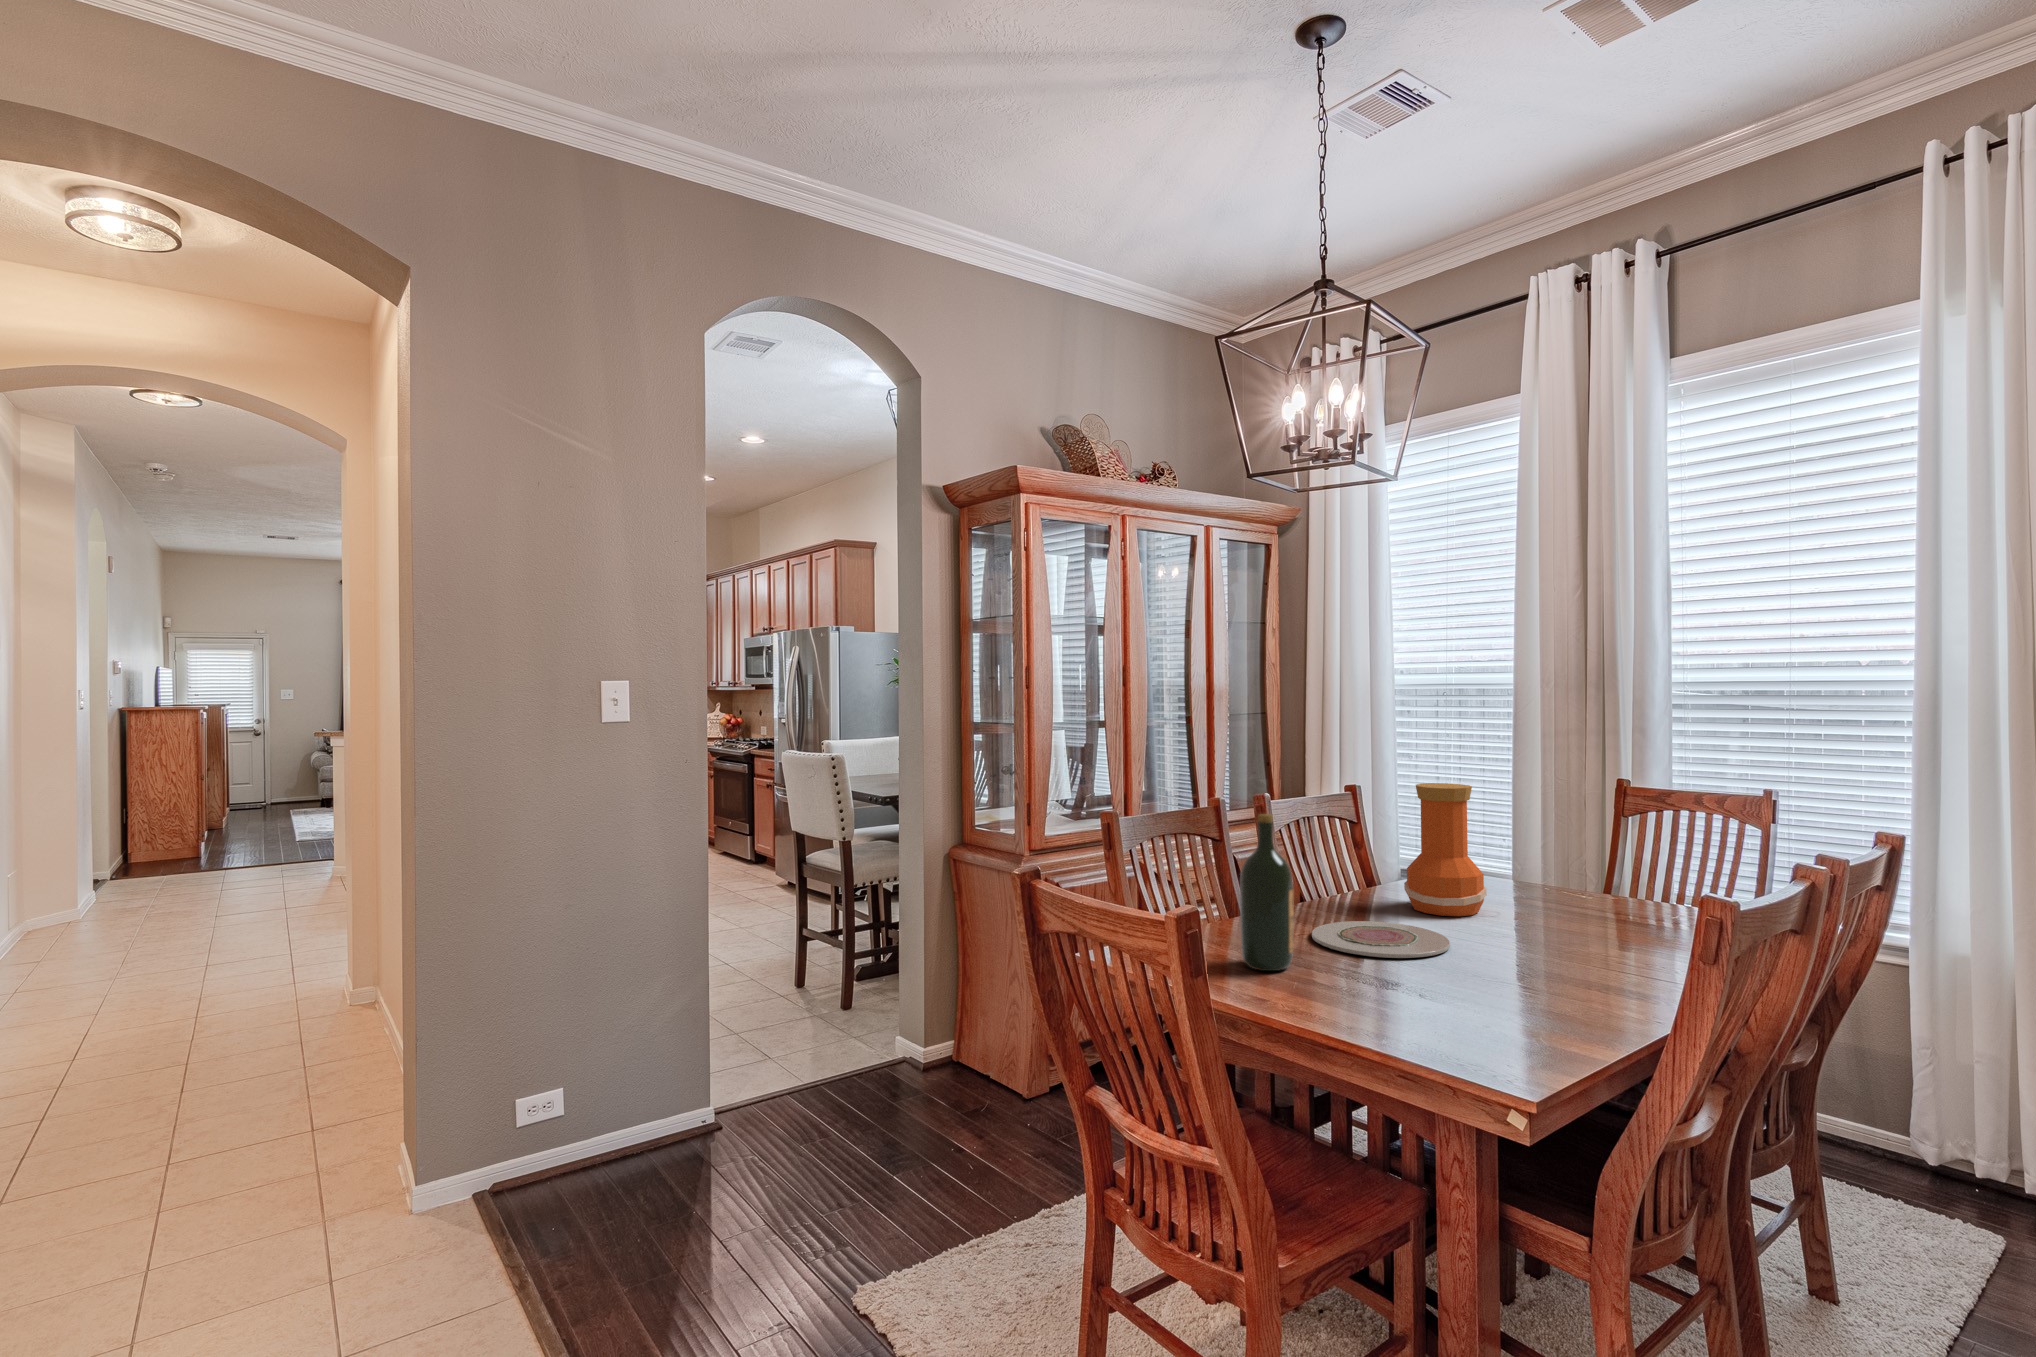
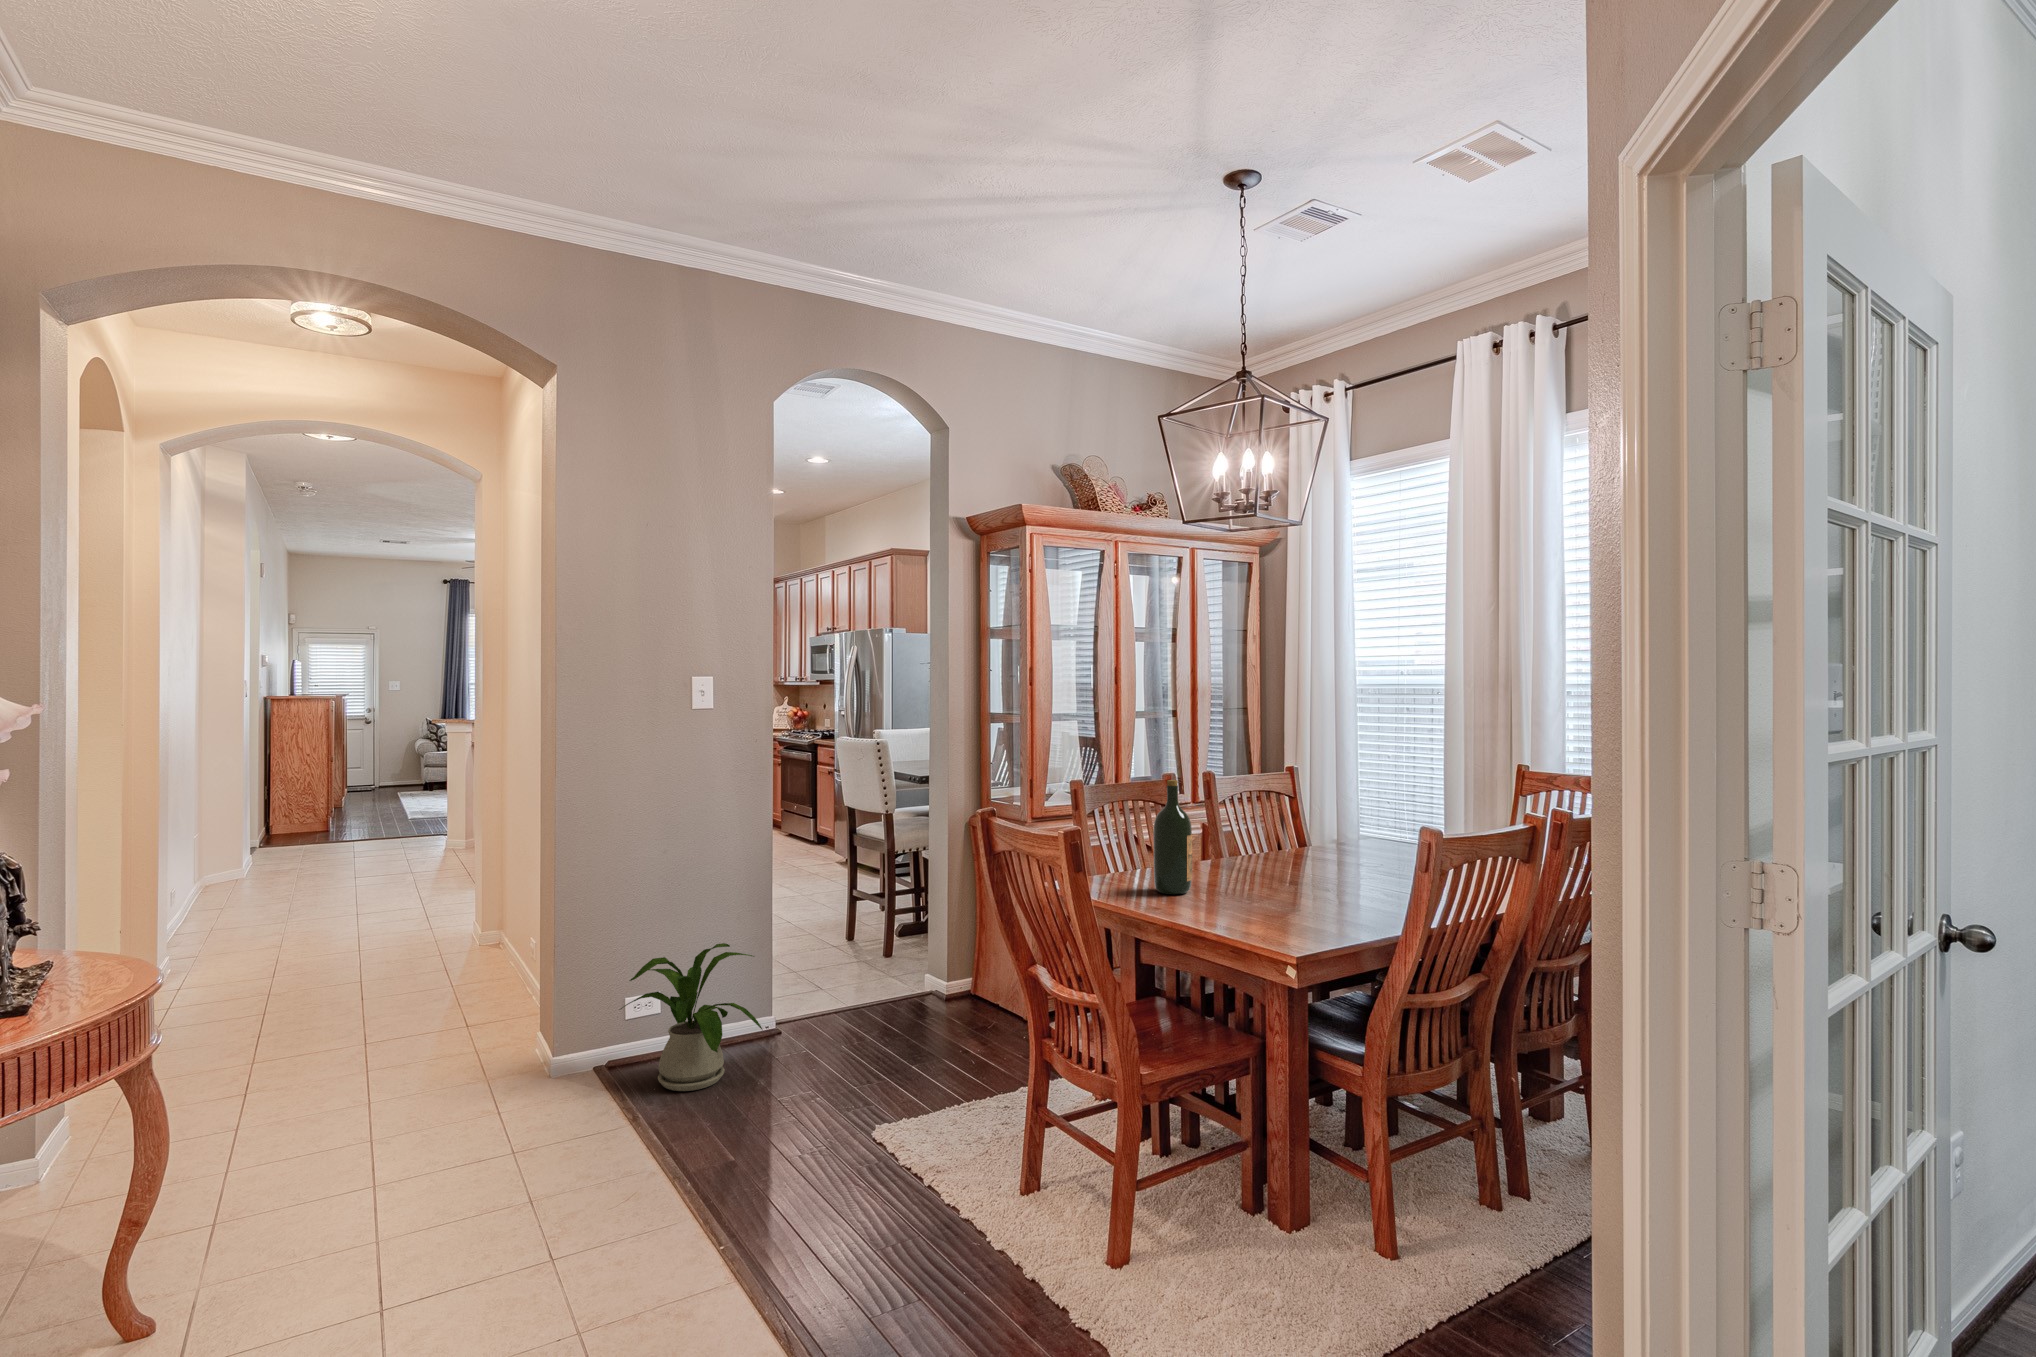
vase: present [1404,783,1487,916] -> none [1309,764,1370,867]
plate: present [1312,921,1450,958] -> none [1219,868,1320,889]
house plant: none [502,1034,699,1236] -> present [619,943,762,1091]

